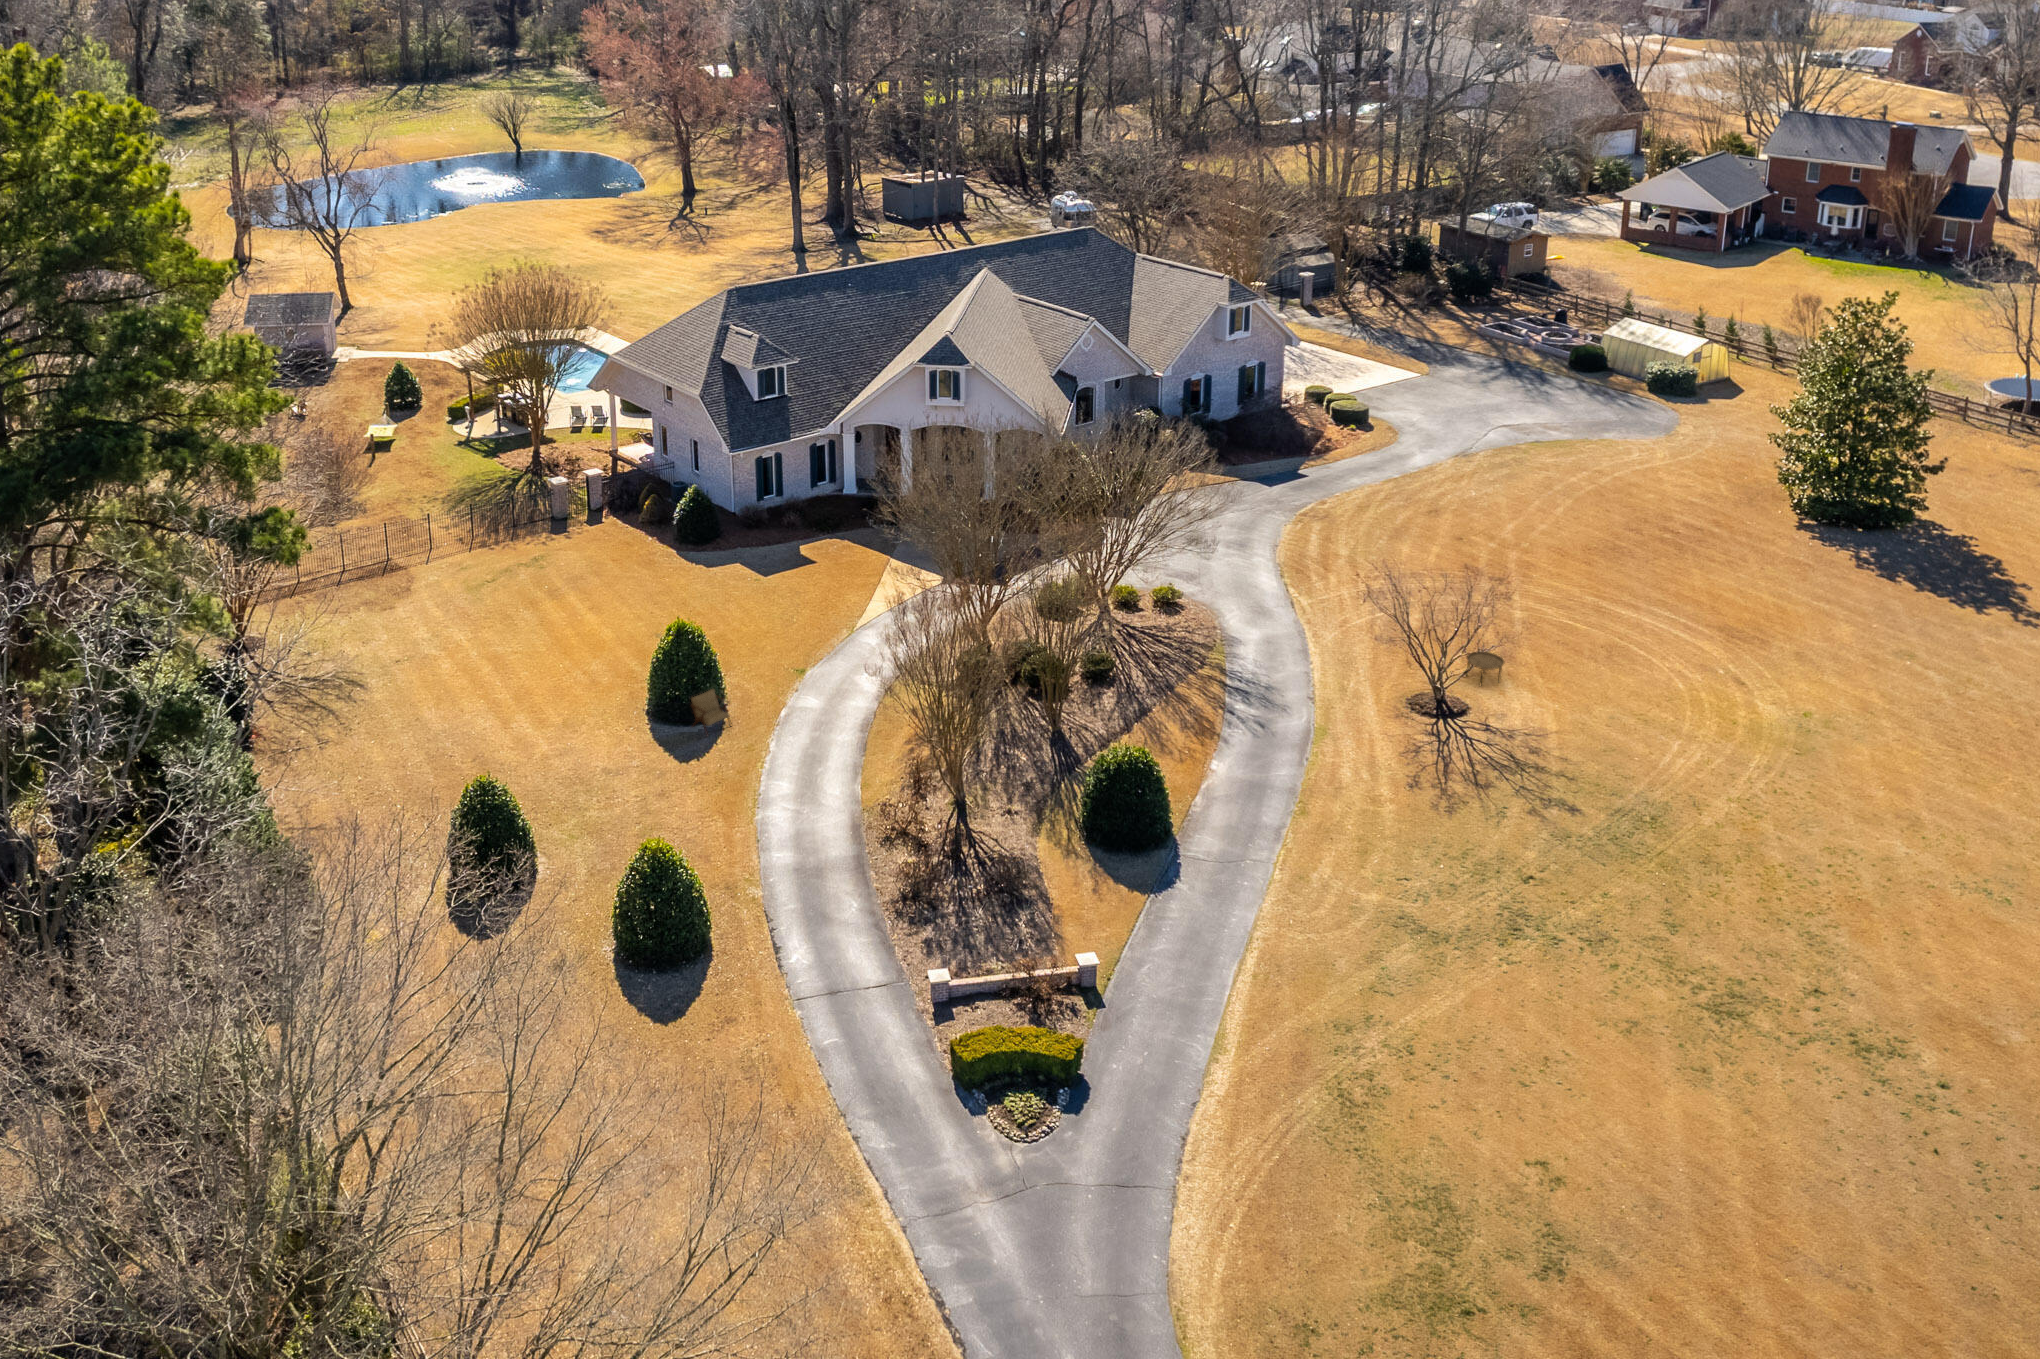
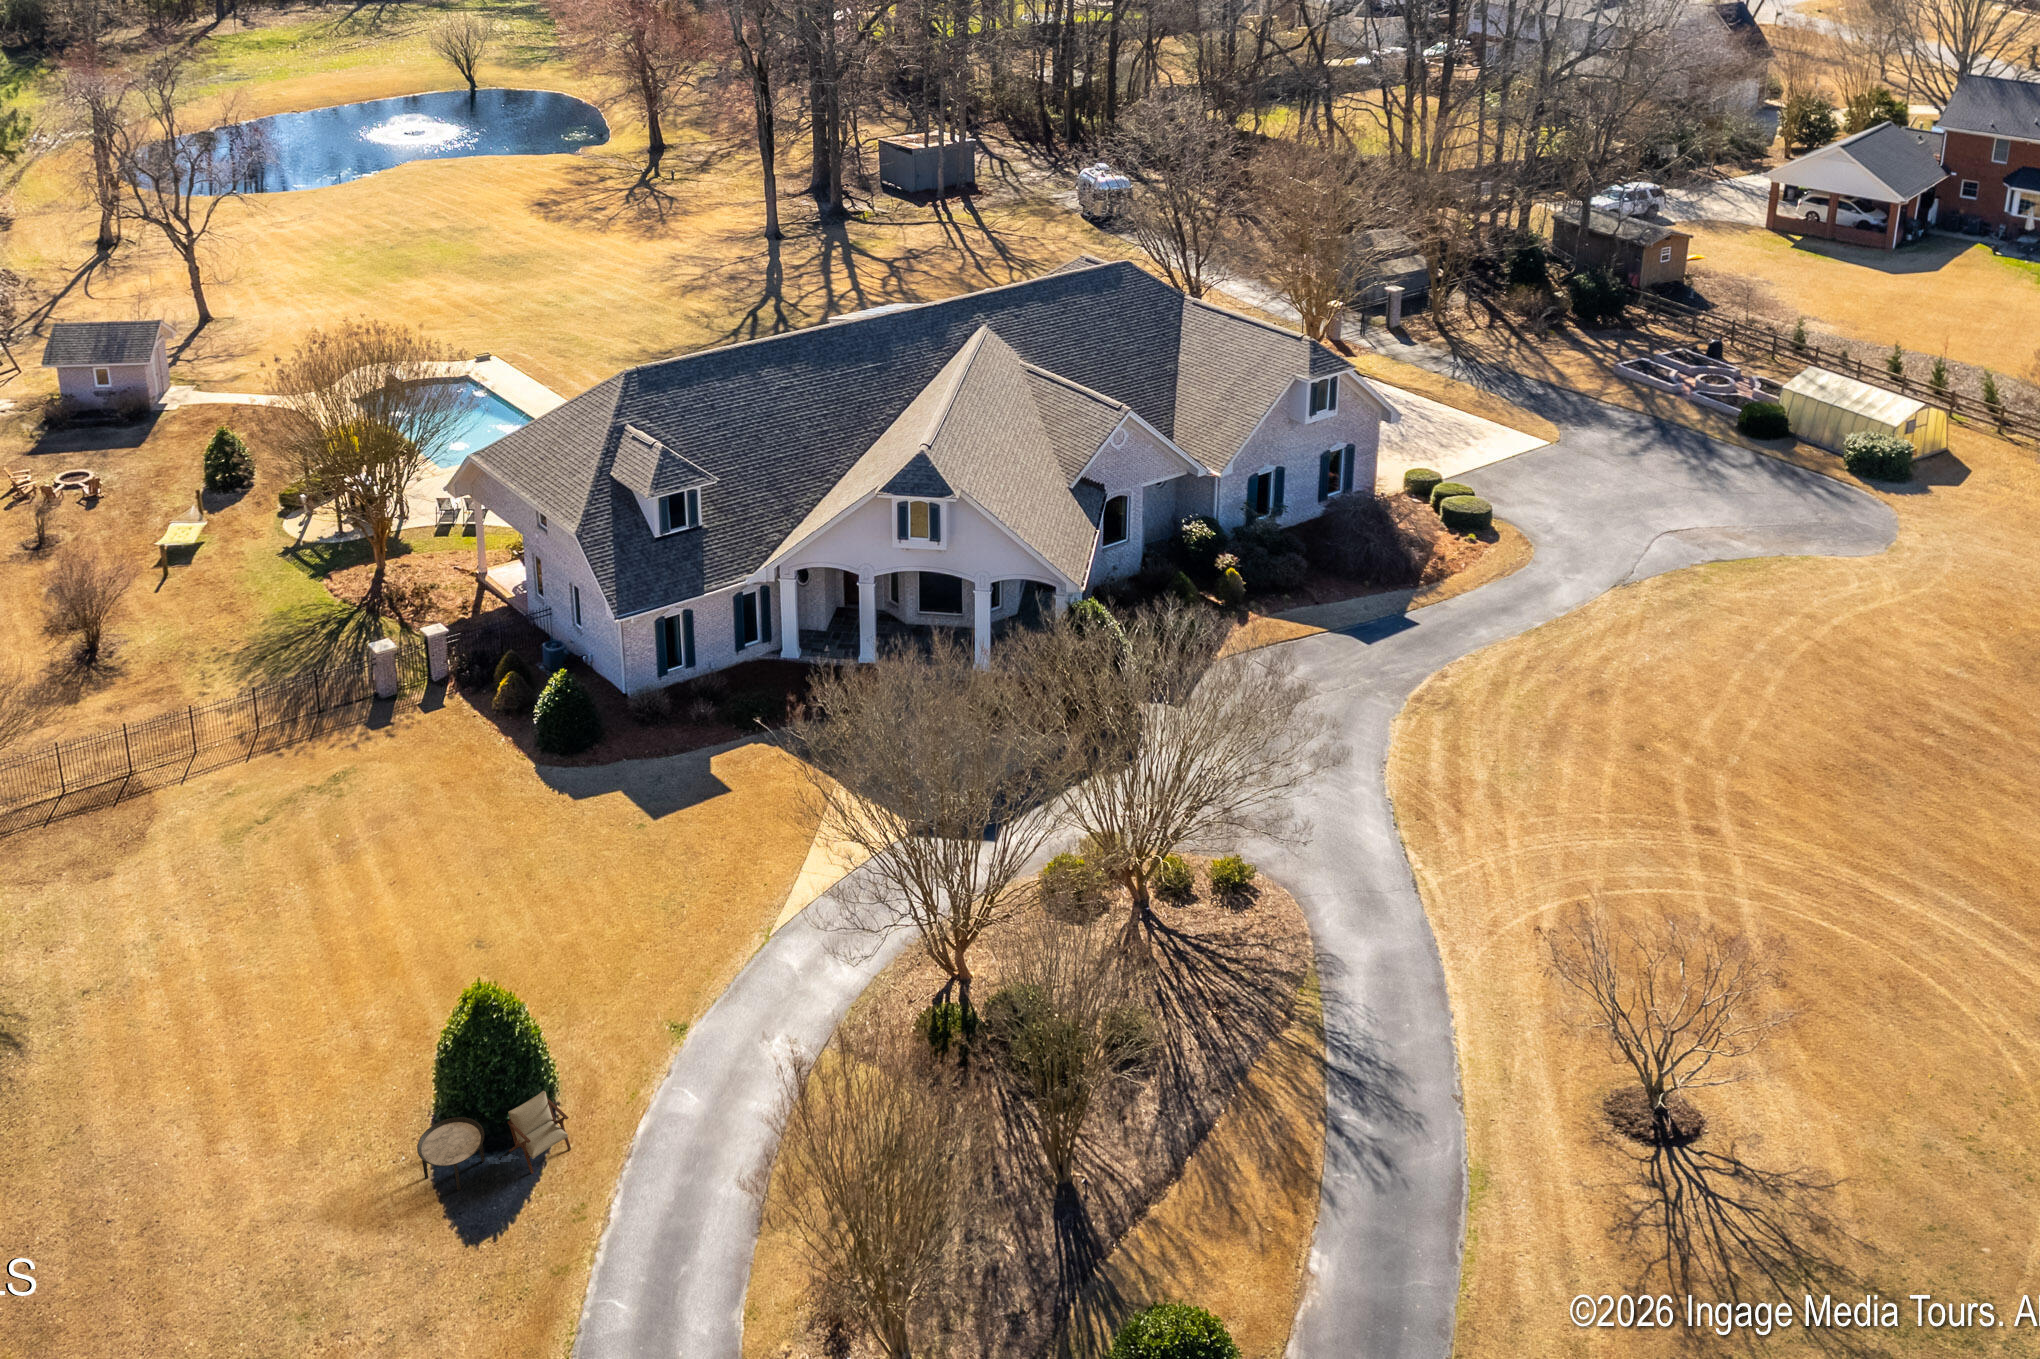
round table: present [1466,651,1504,684] -> present [417,1117,485,1190]

